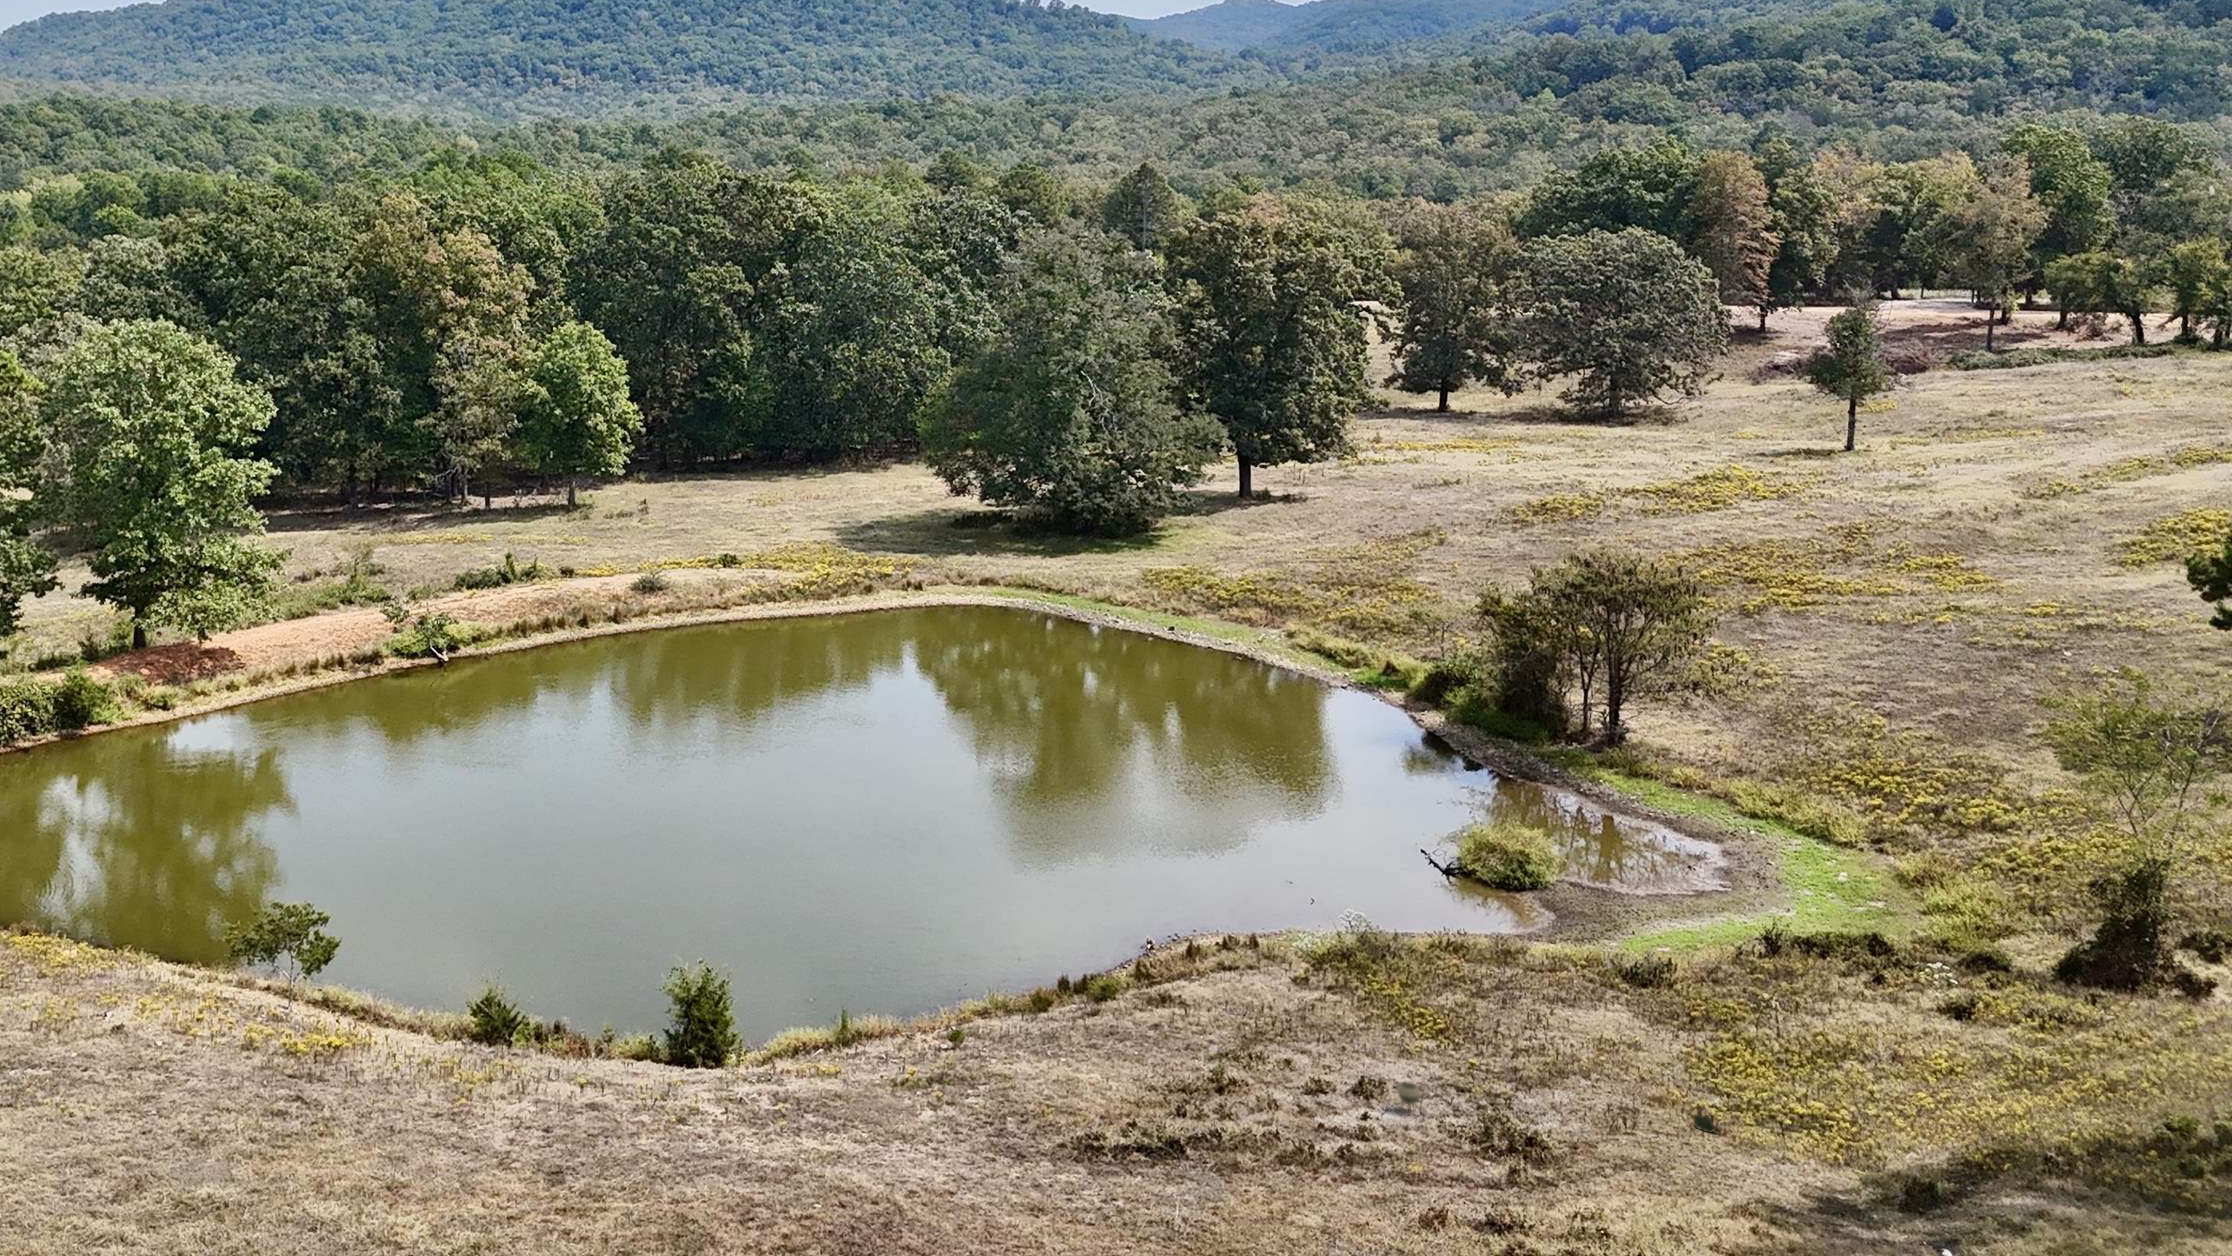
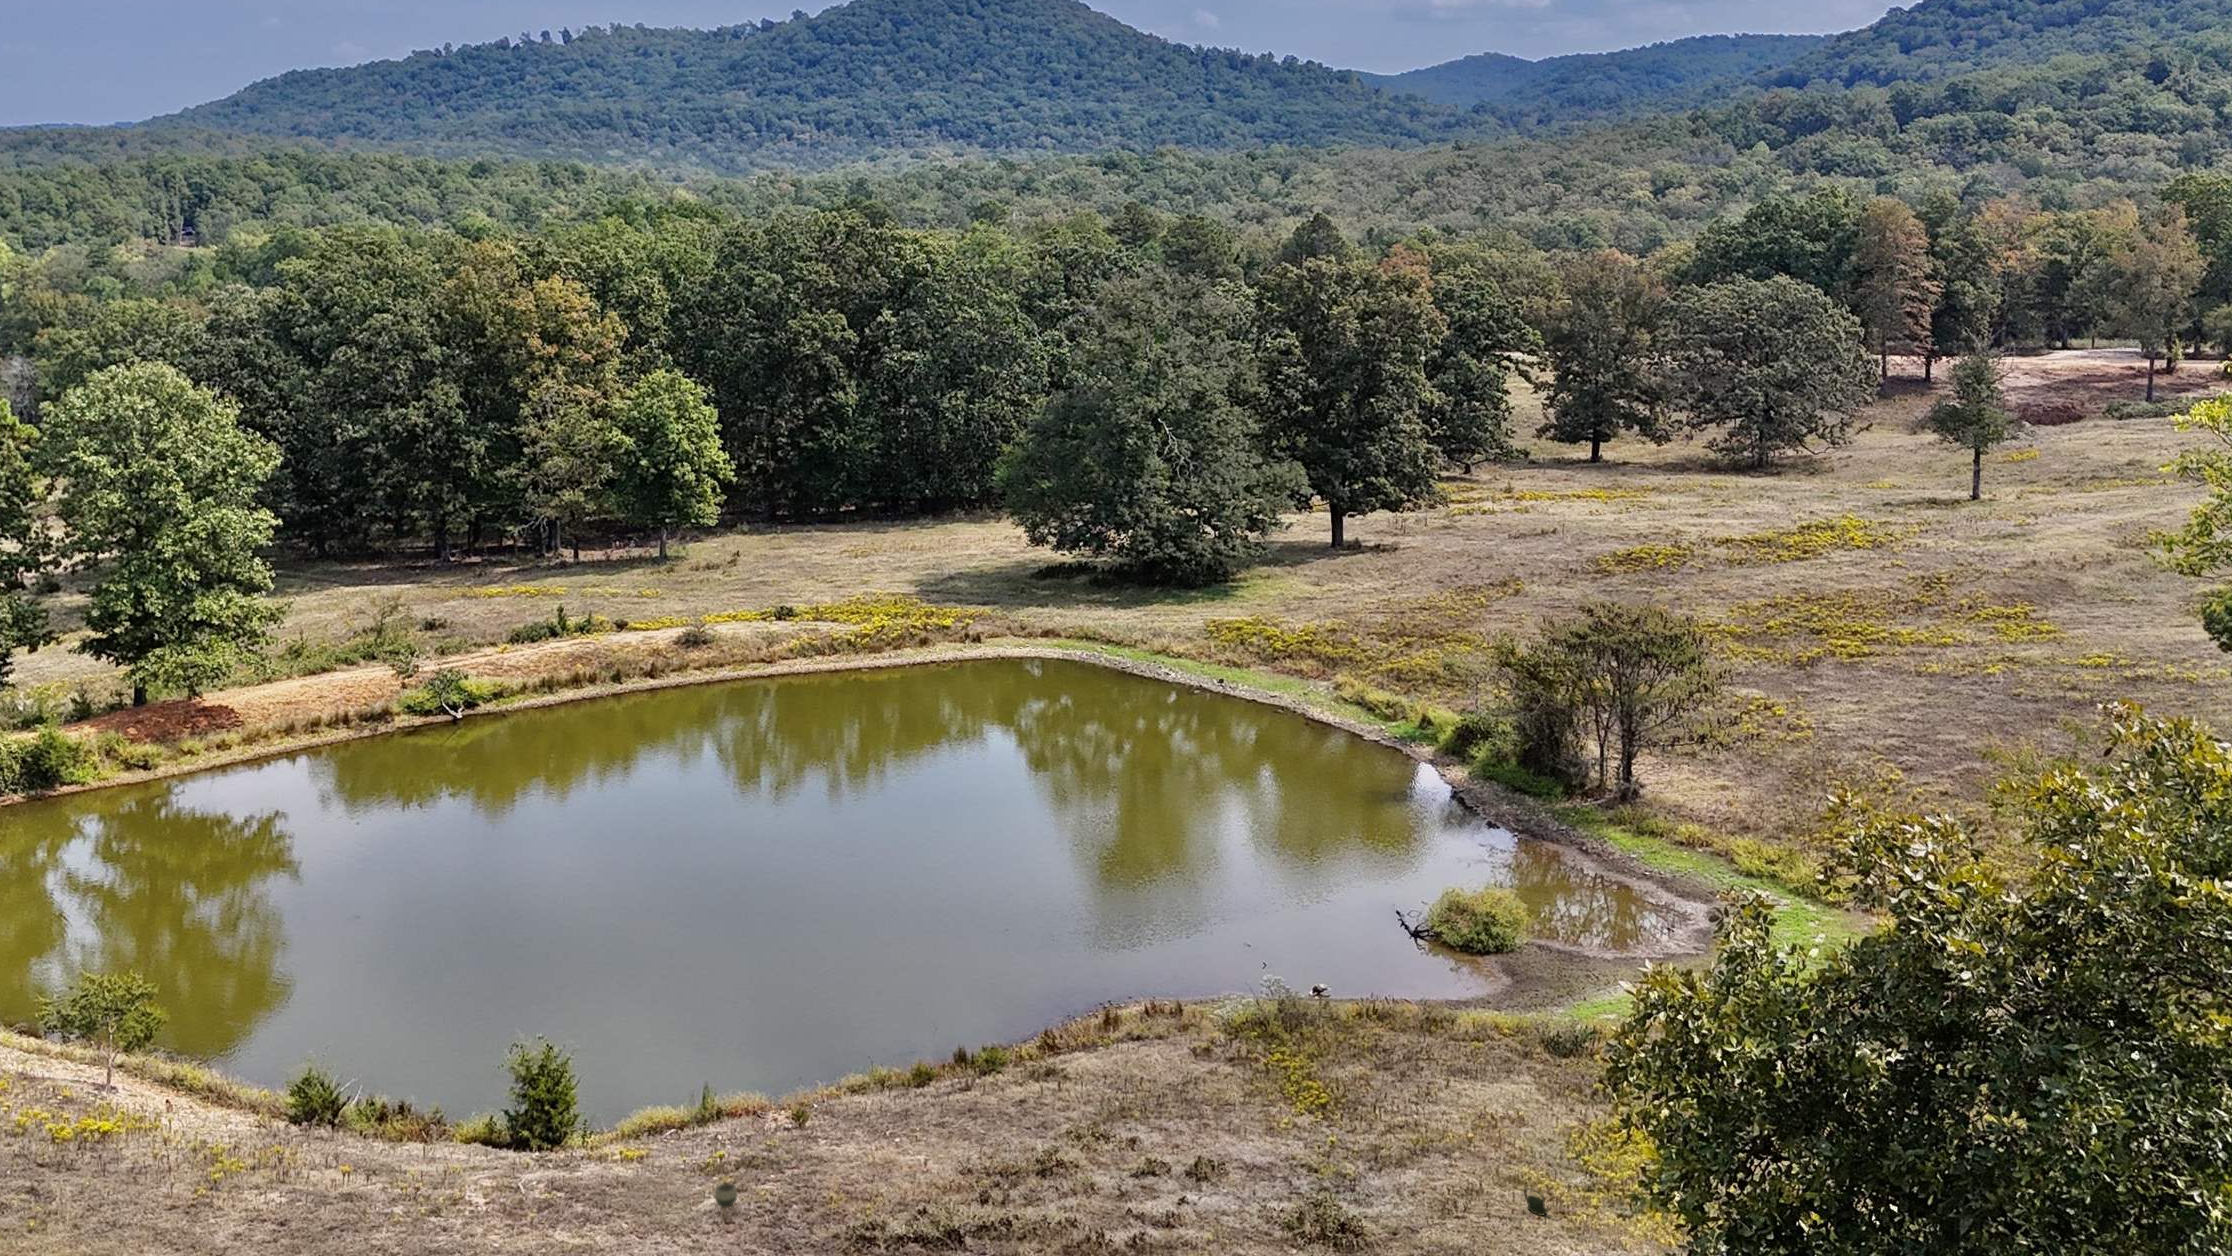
planter: present [1397,1082,1420,1108] -> present [715,1183,738,1217]

